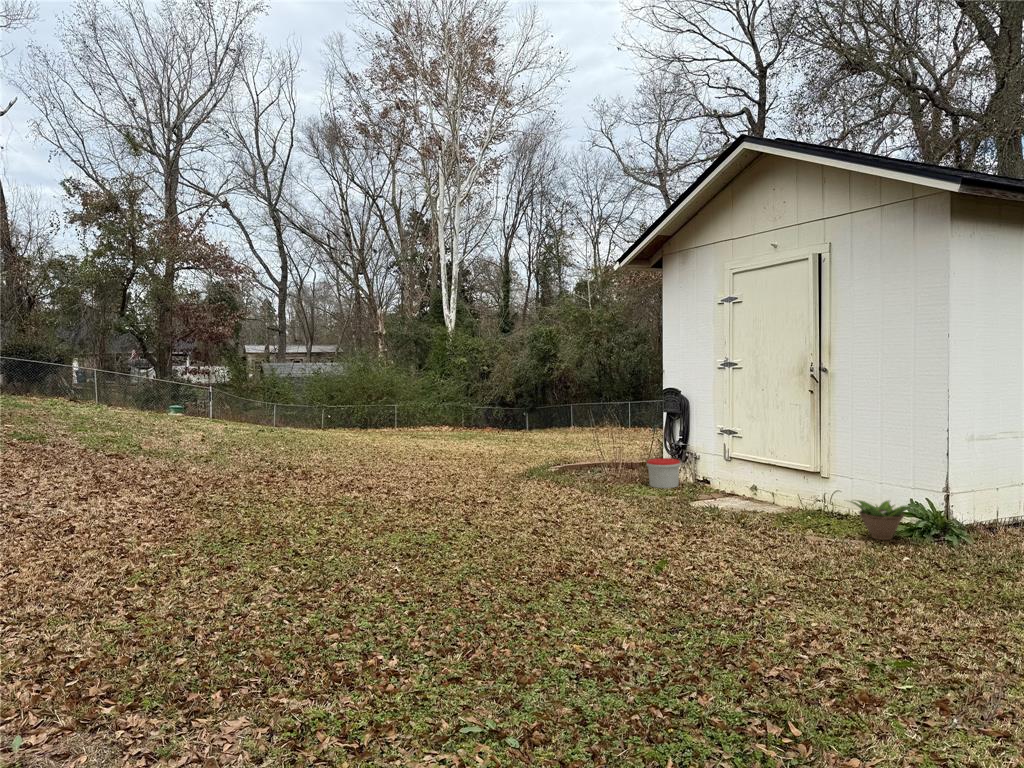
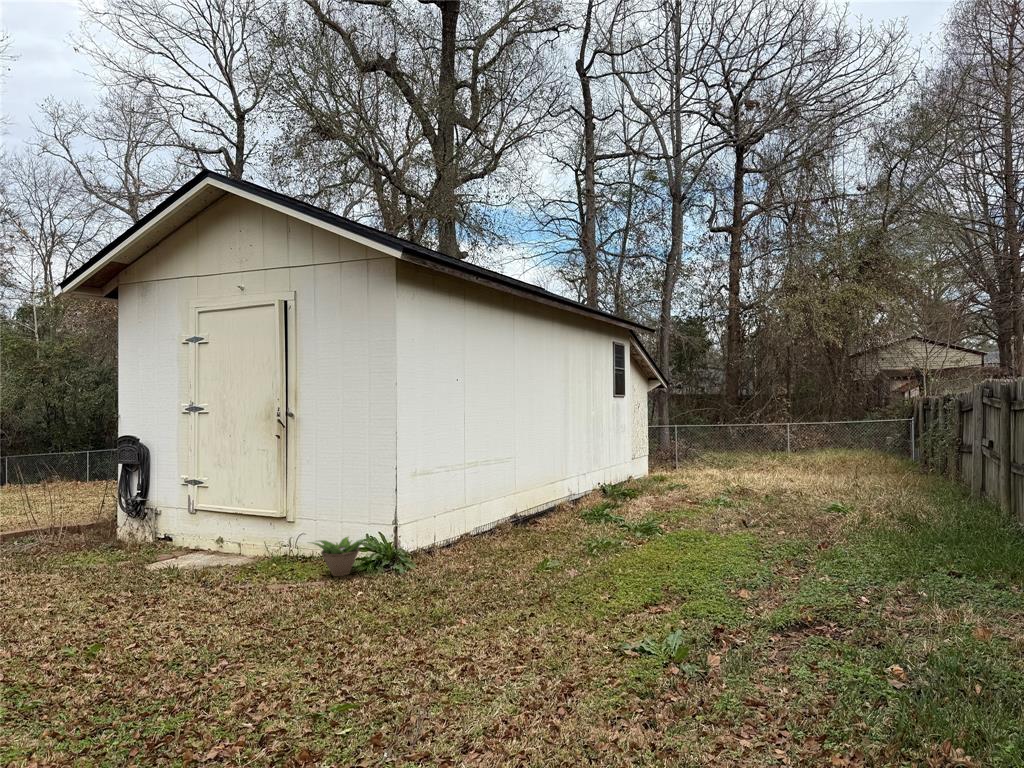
bucket: present [646,458,680,488] -> none [89,518,136,556]

